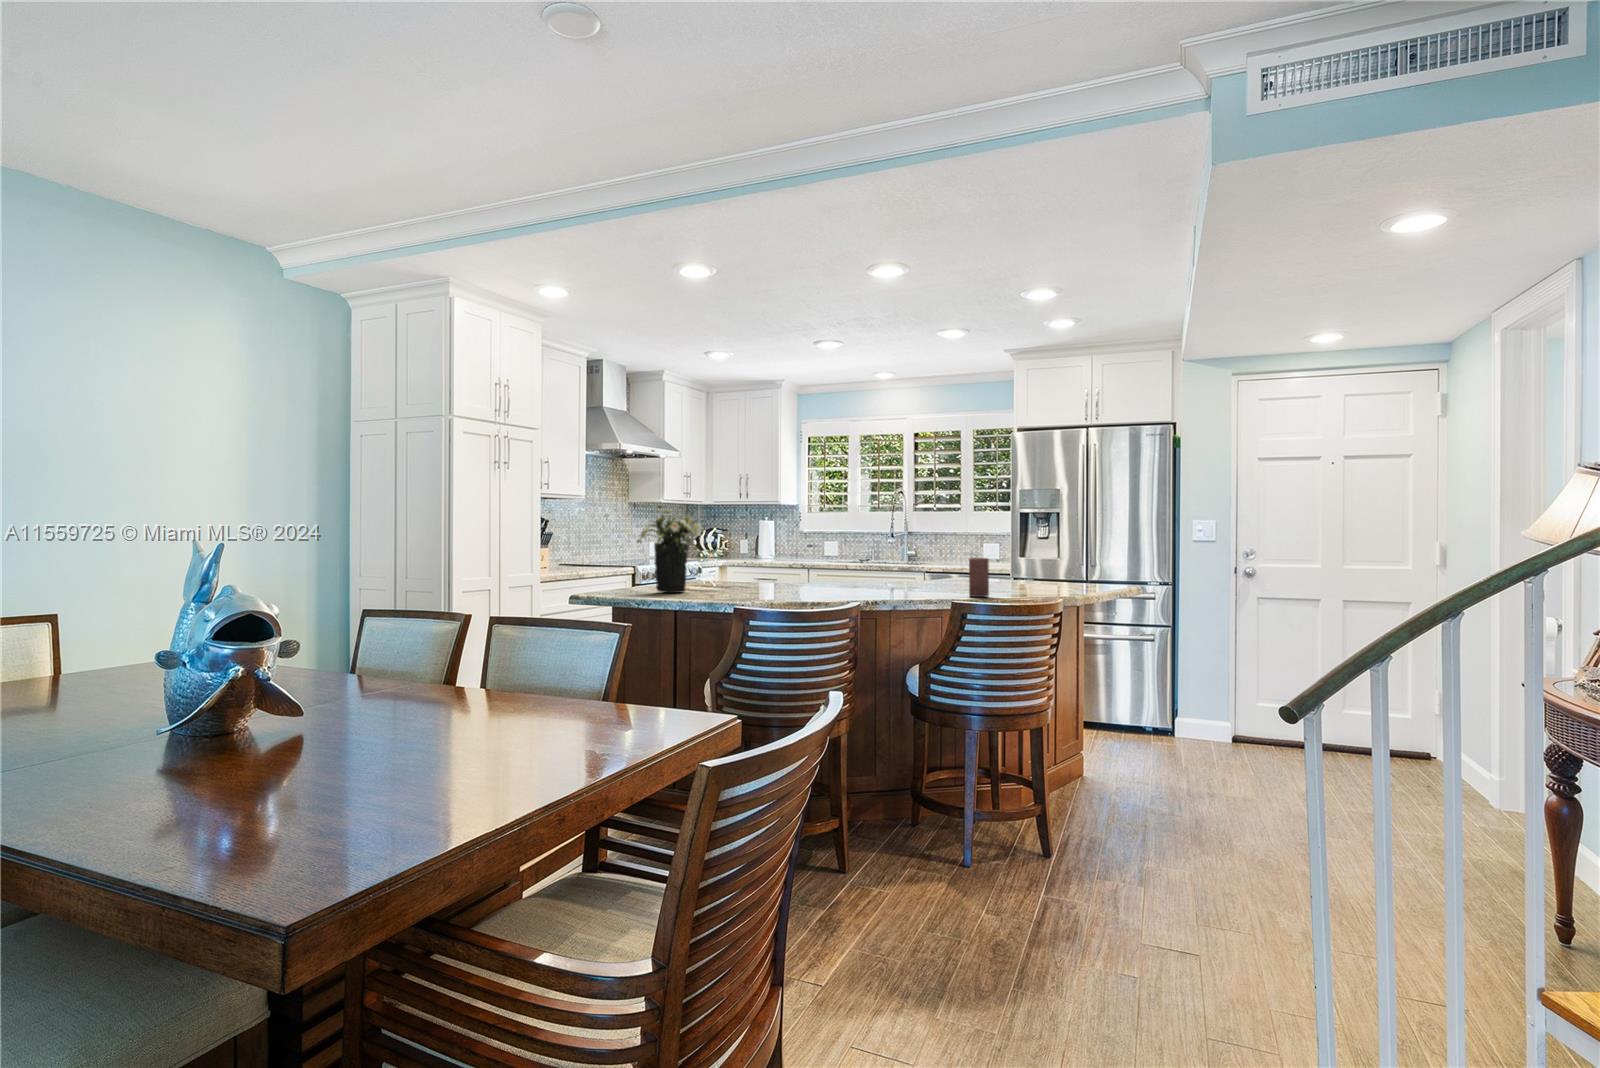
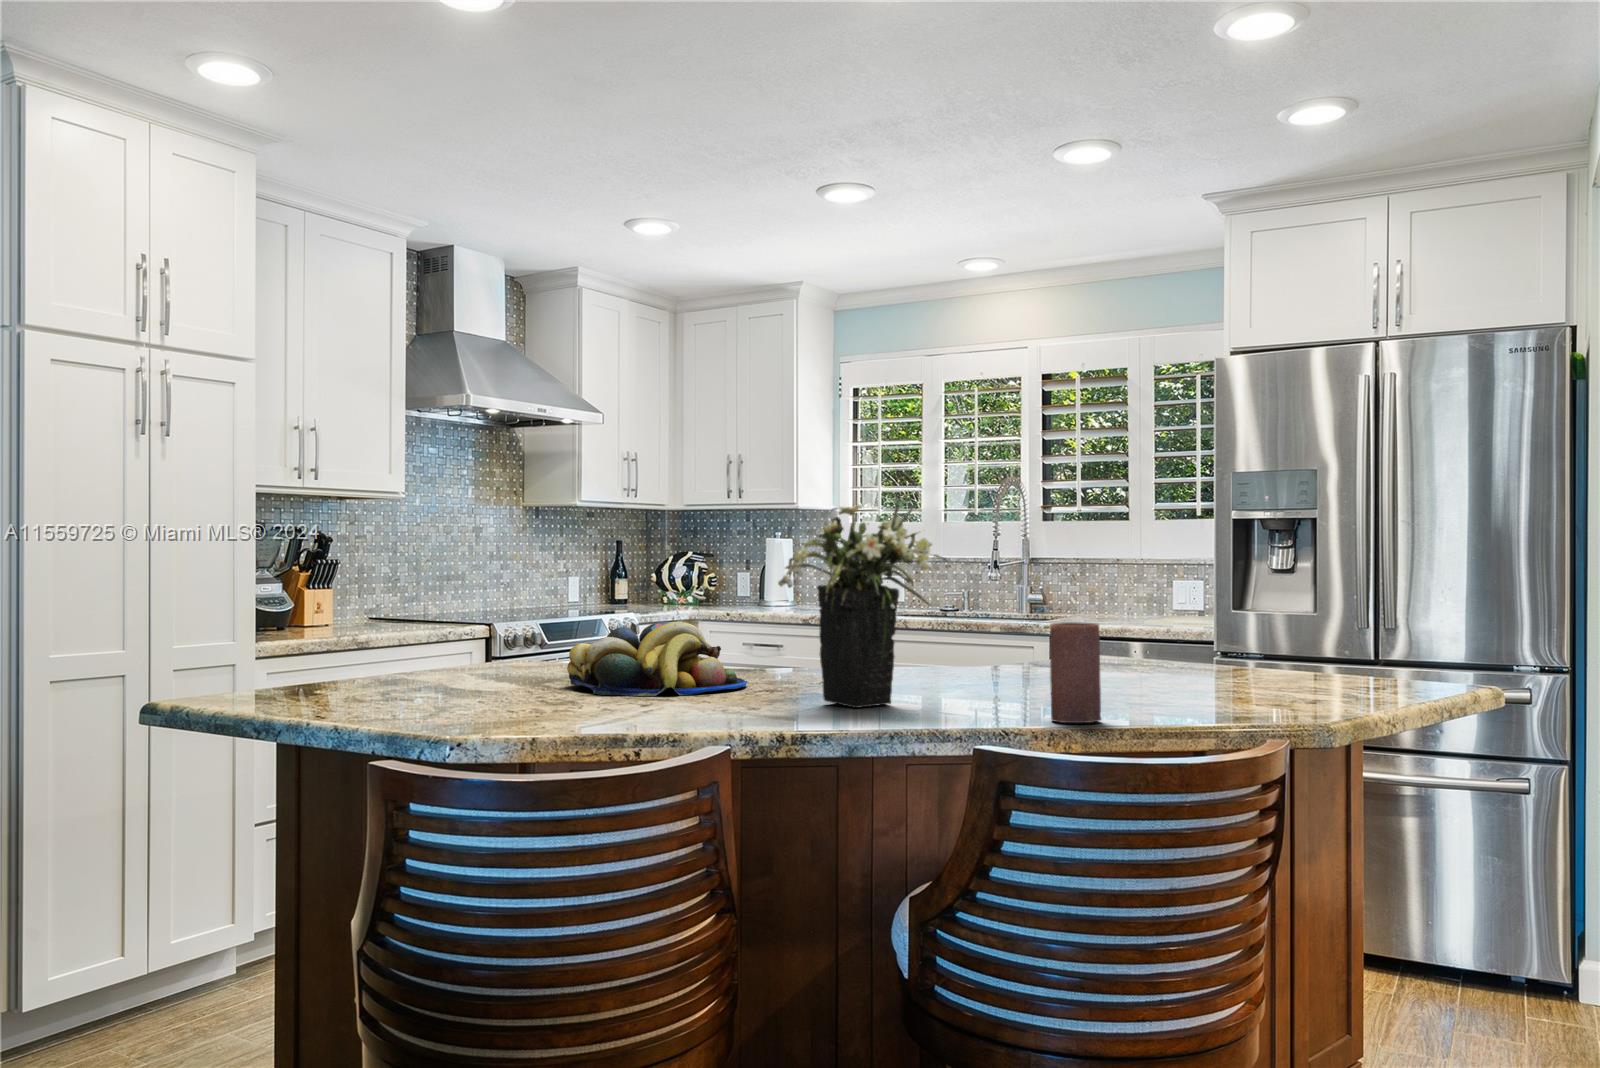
flower arrangement: present [637,510,701,593] -> present [778,502,948,708]
fruit bowl: none [744,560,824,592] -> present [567,622,747,696]

